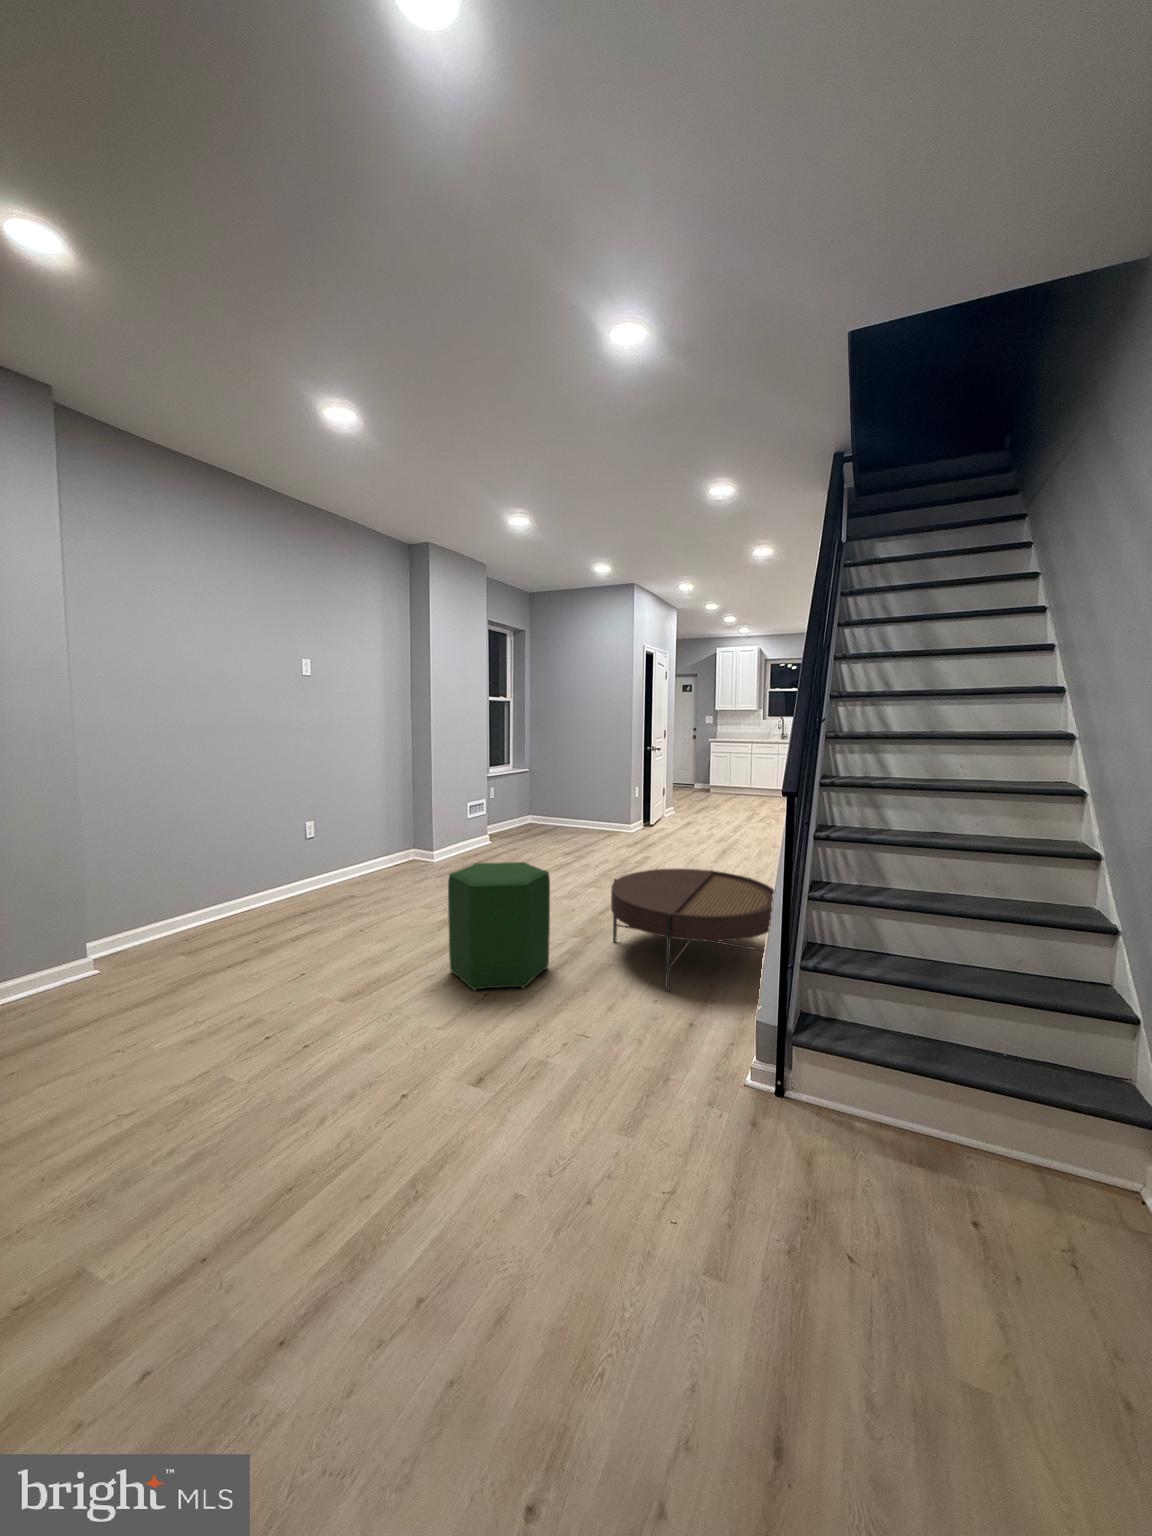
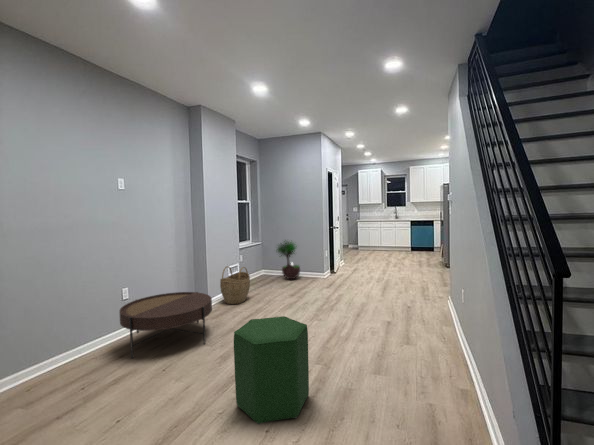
potted tree: none [546,760,590,831] -> present [277,241,300,279]
woven basket: none [452,801,500,861] -> present [220,266,250,304]
coffee table: present [611,869,774,992] -> present [120,292,212,358]

